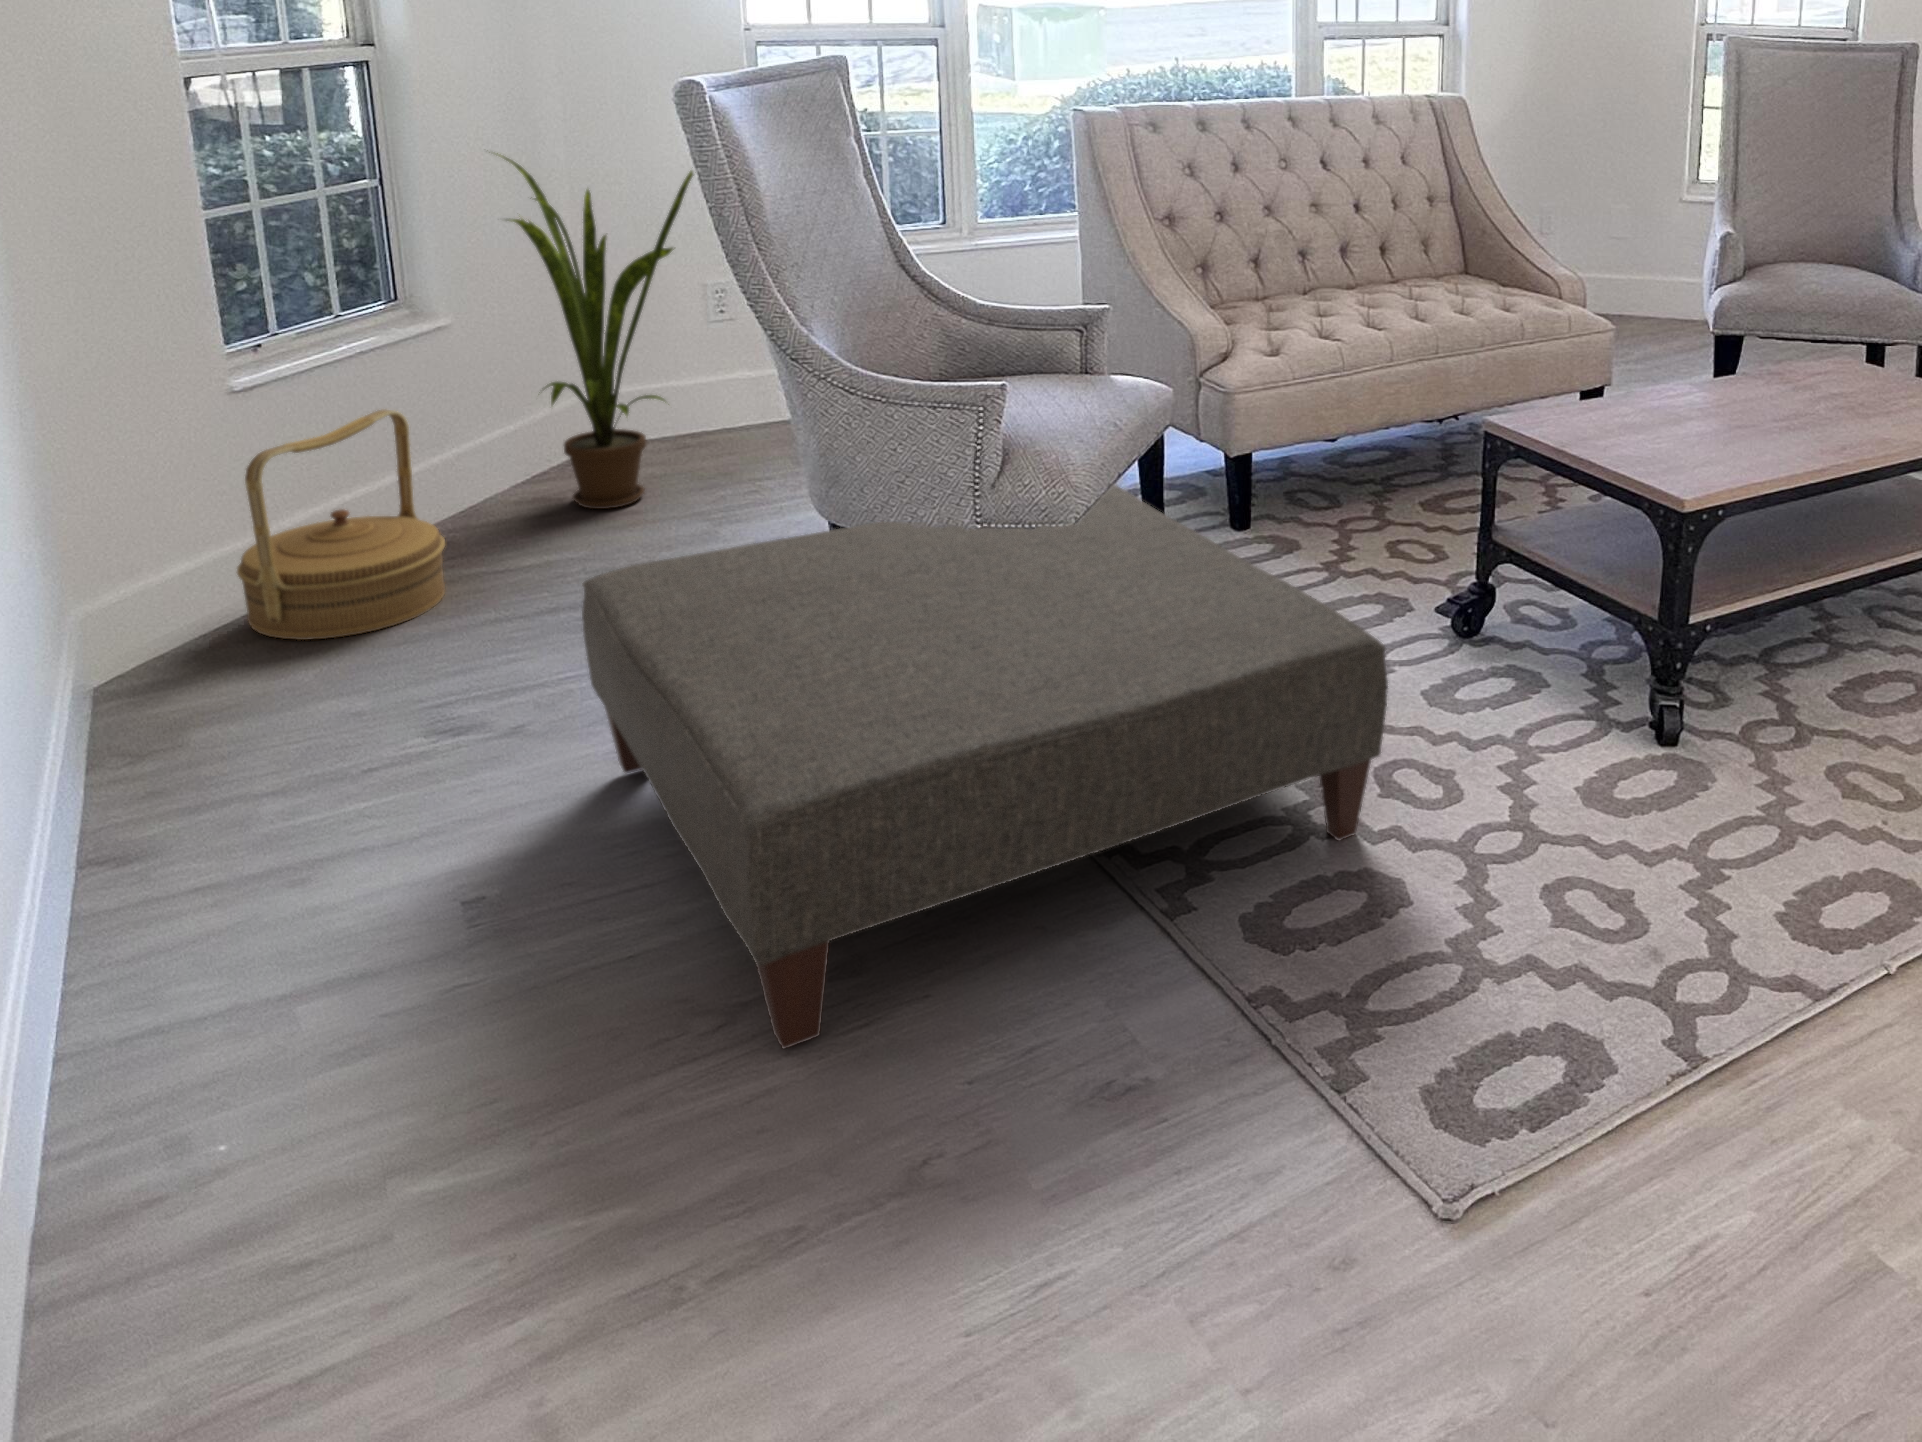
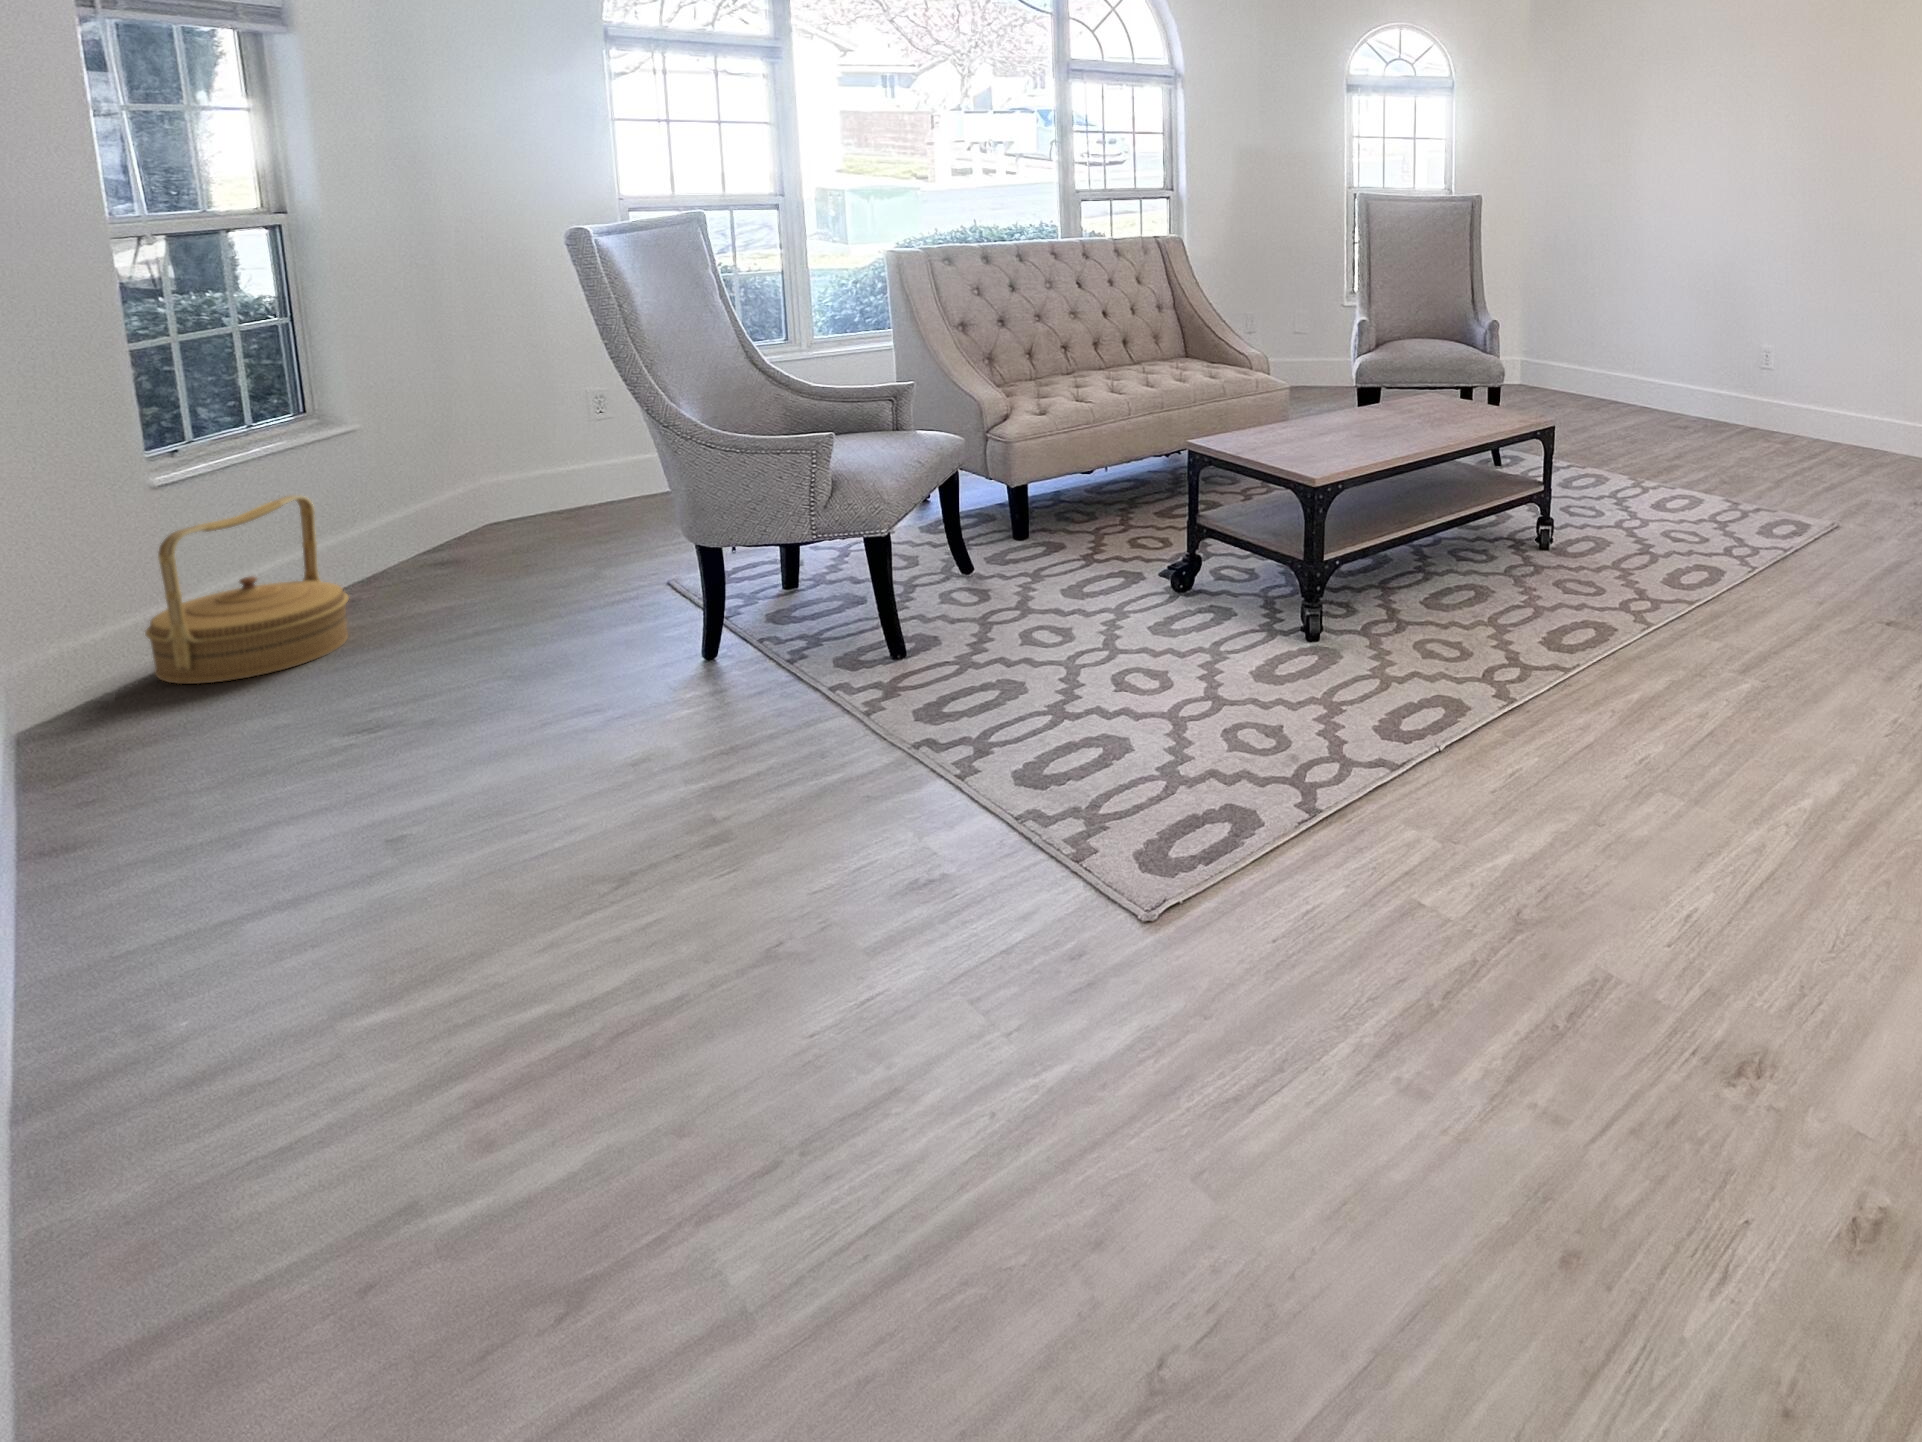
house plant: present [497,153,693,509] -> none [383,291,588,568]
ottoman: present [582,485,1388,1048] -> none [482,504,1115,898]

